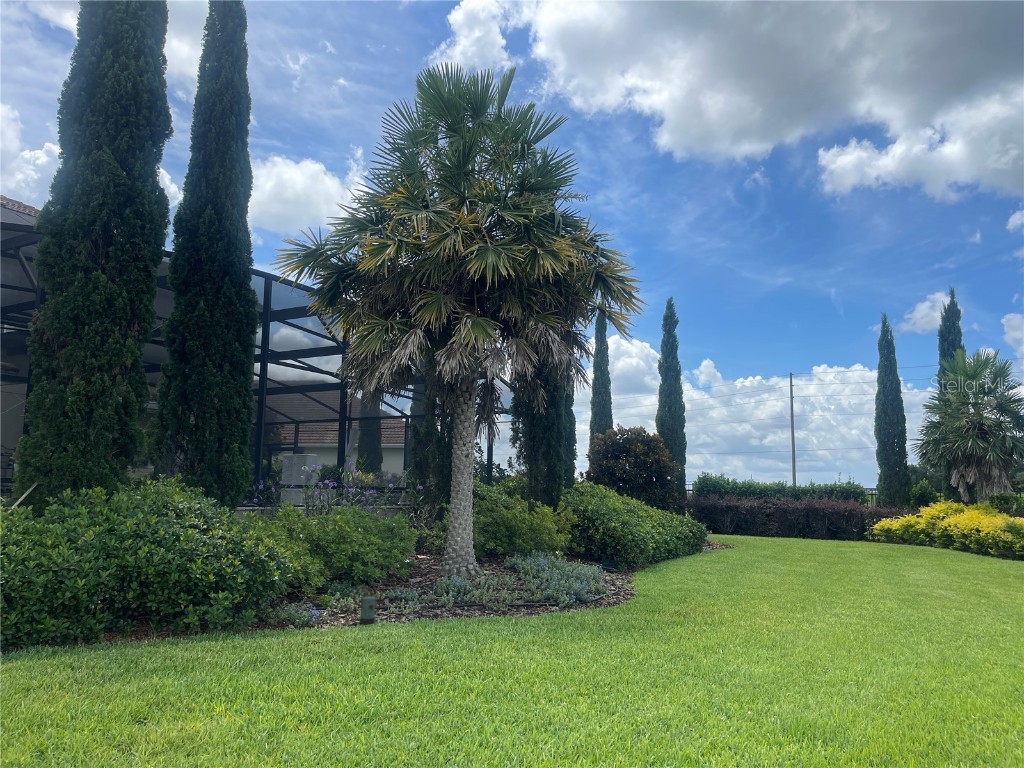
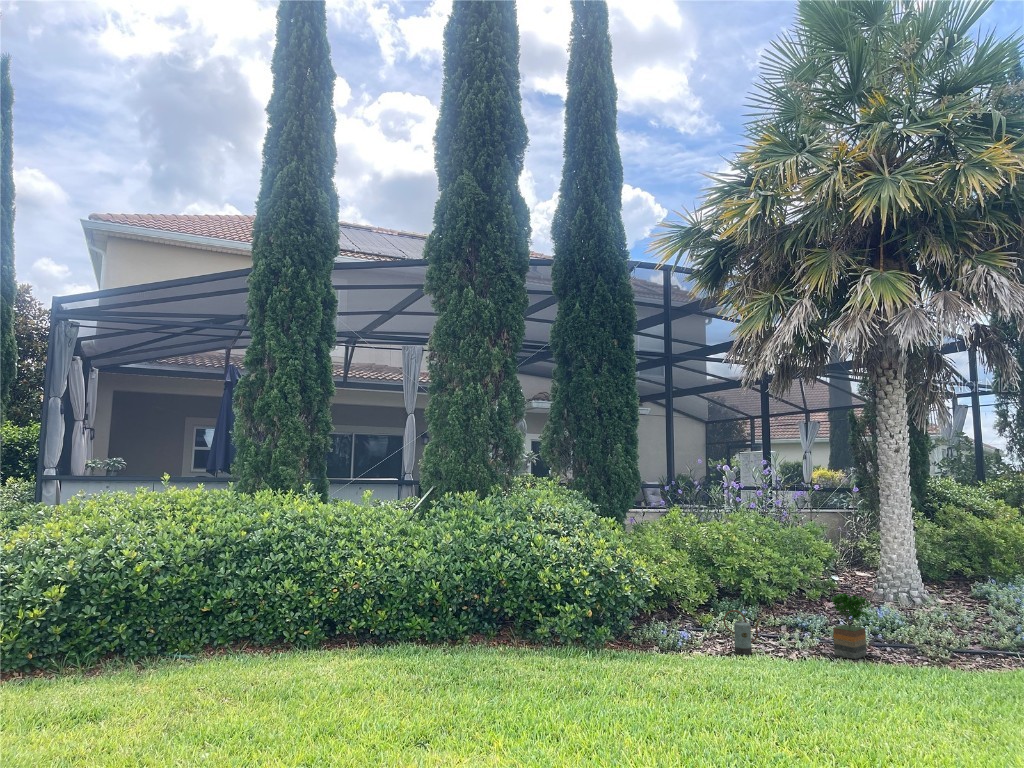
potted tree: none [434,566,465,618] -> present [832,593,871,659]

